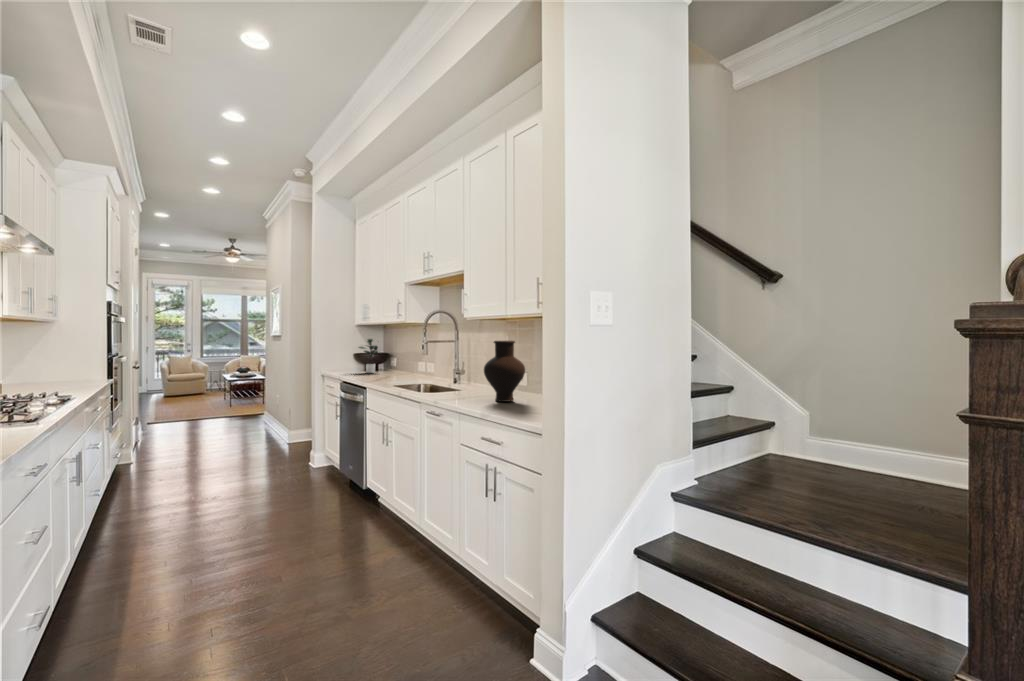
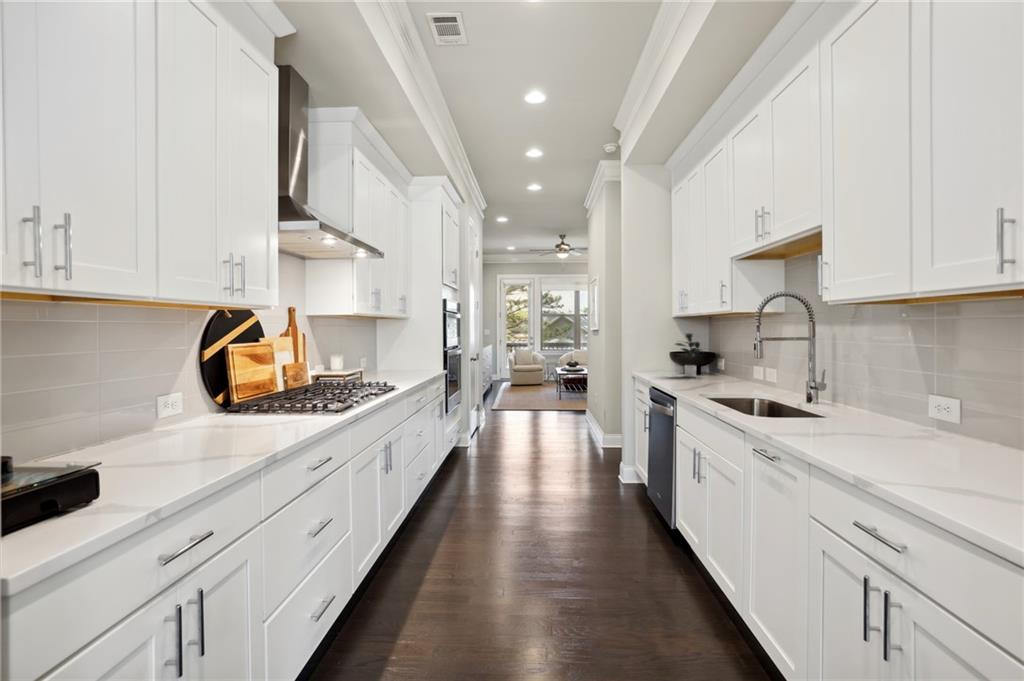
vase: present [484,341,525,402] -> none [854,340,946,450]

